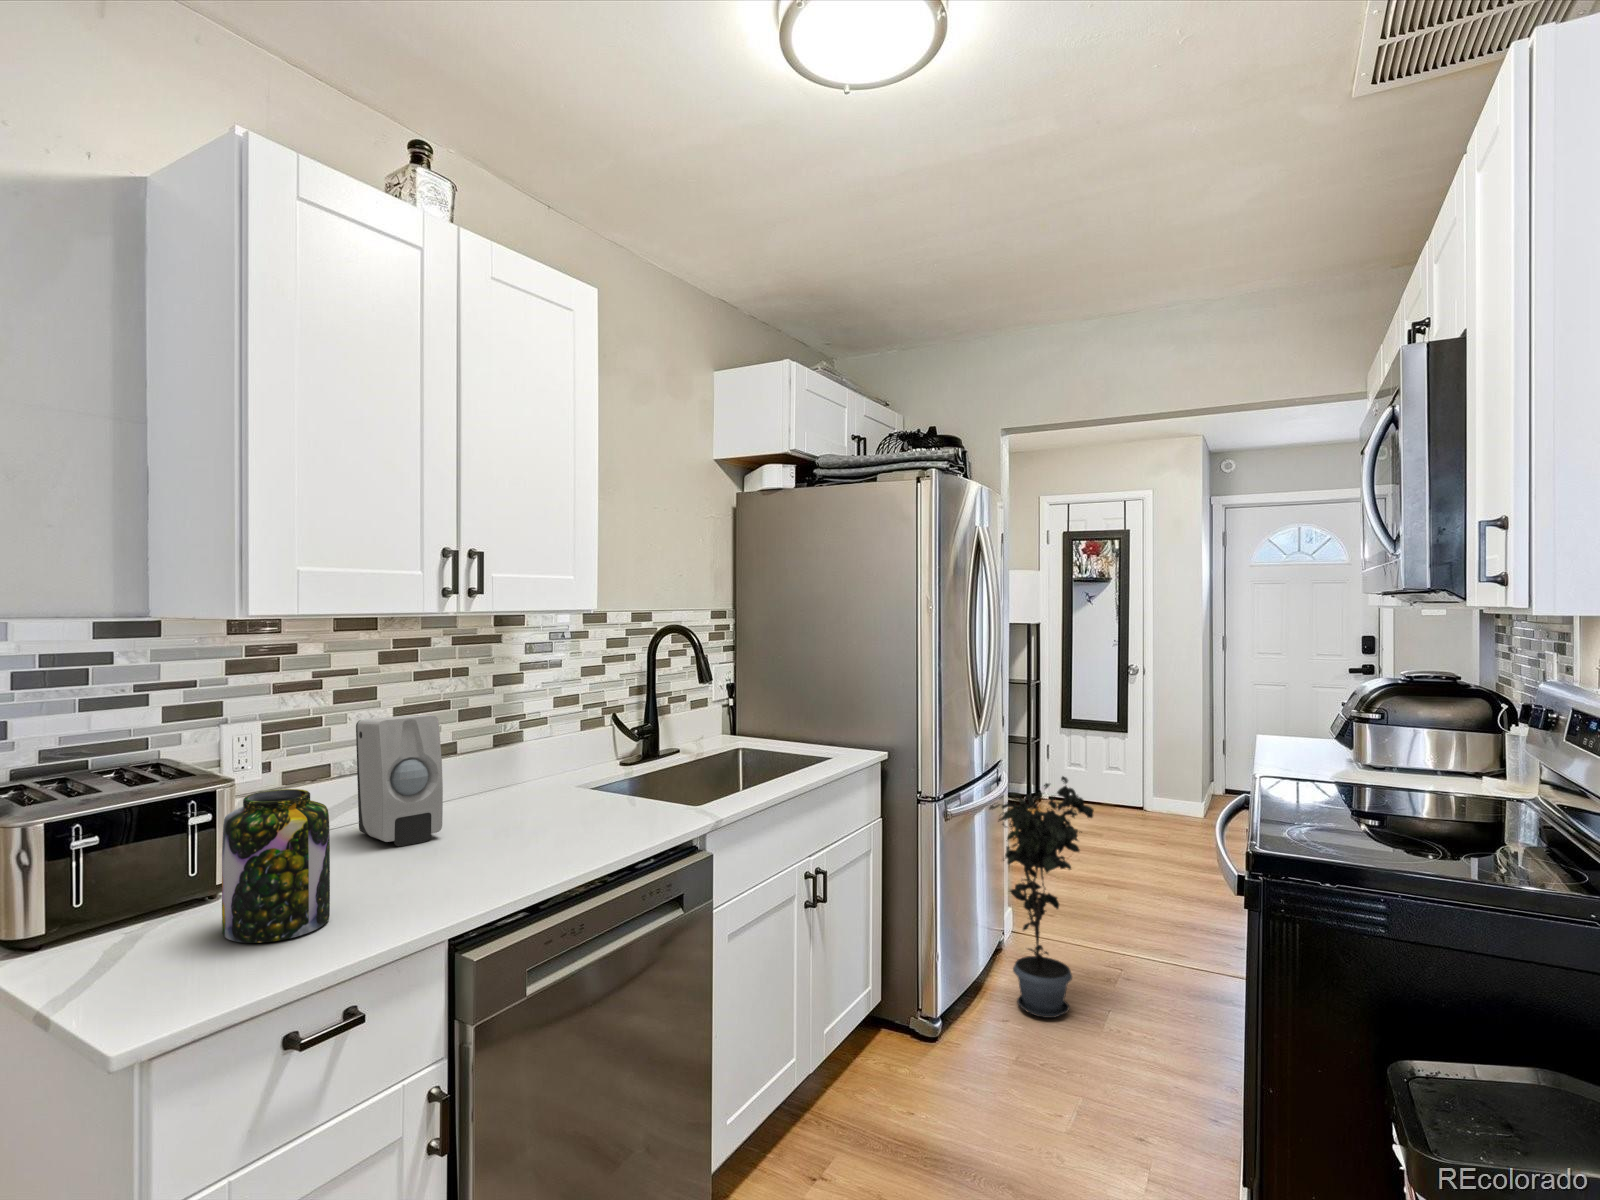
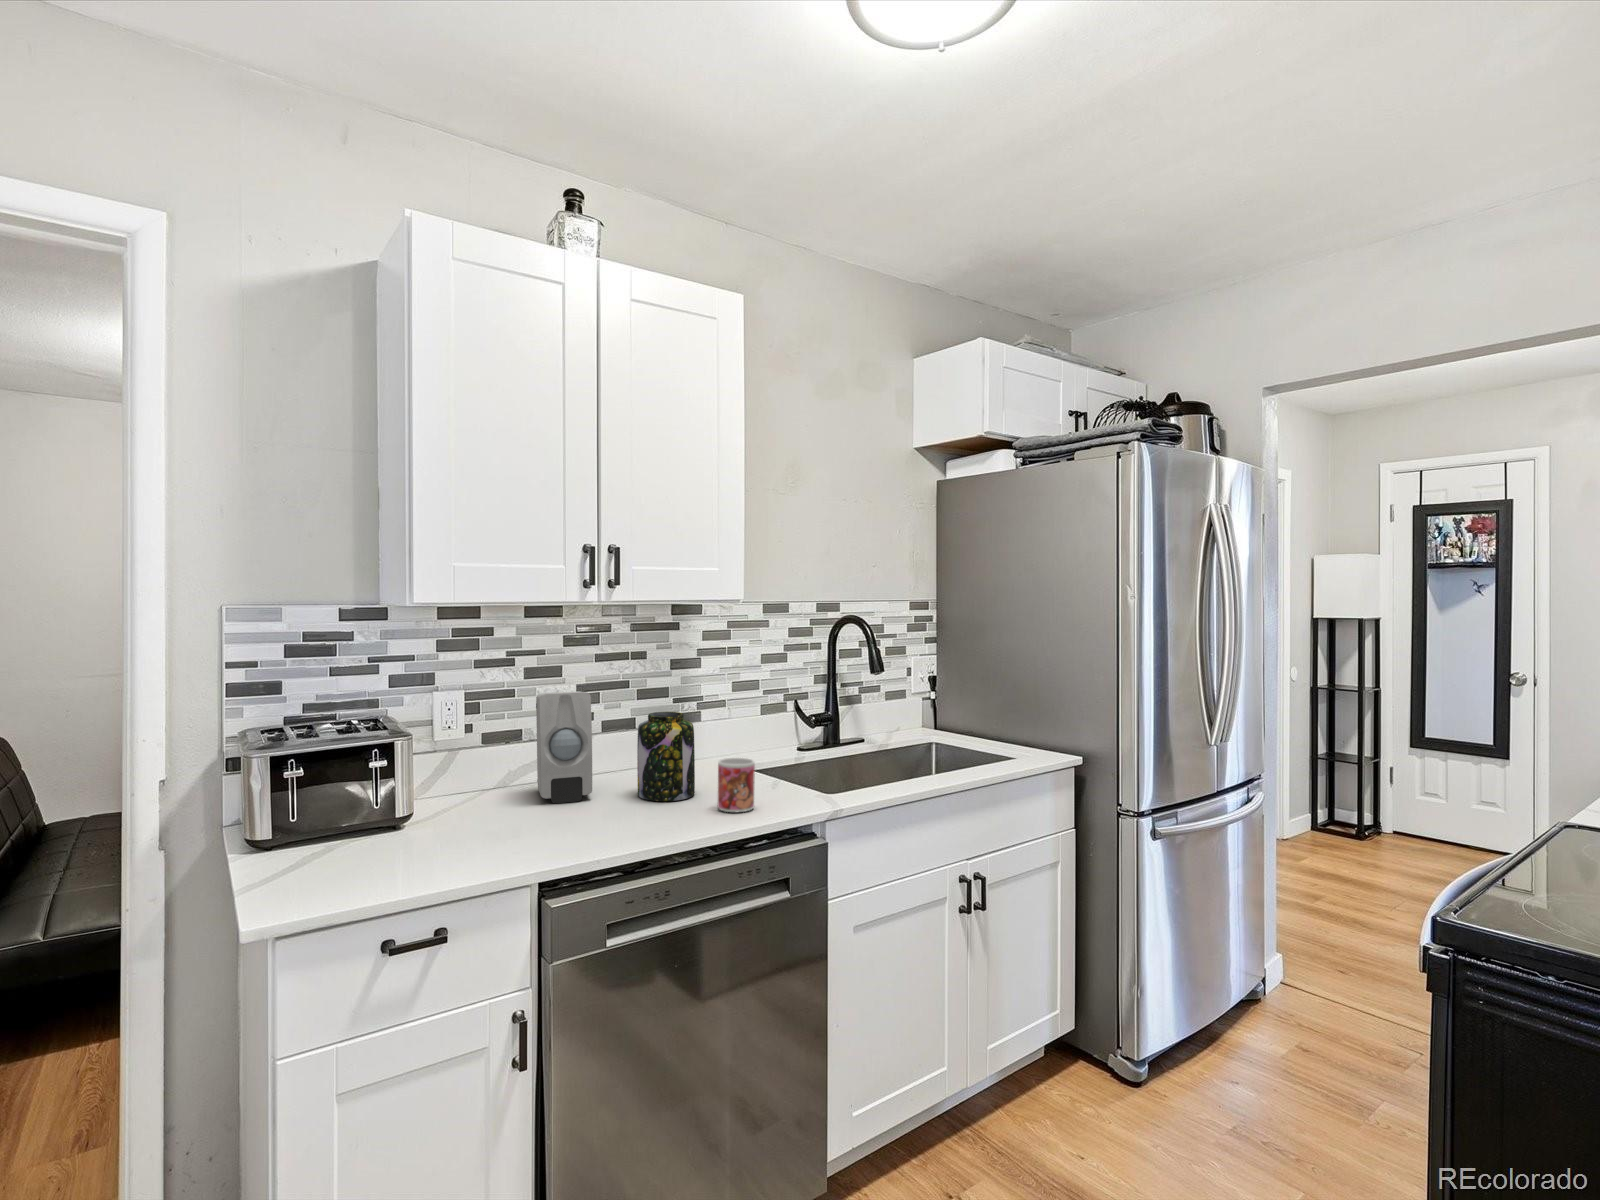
mug: none [598,776,638,834] -> present [718,758,755,812]
potted plant: present [989,776,1094,1018] -> none [1216,802,1365,1092]
jar: present [222,789,330,943] -> present [637,712,695,801]

